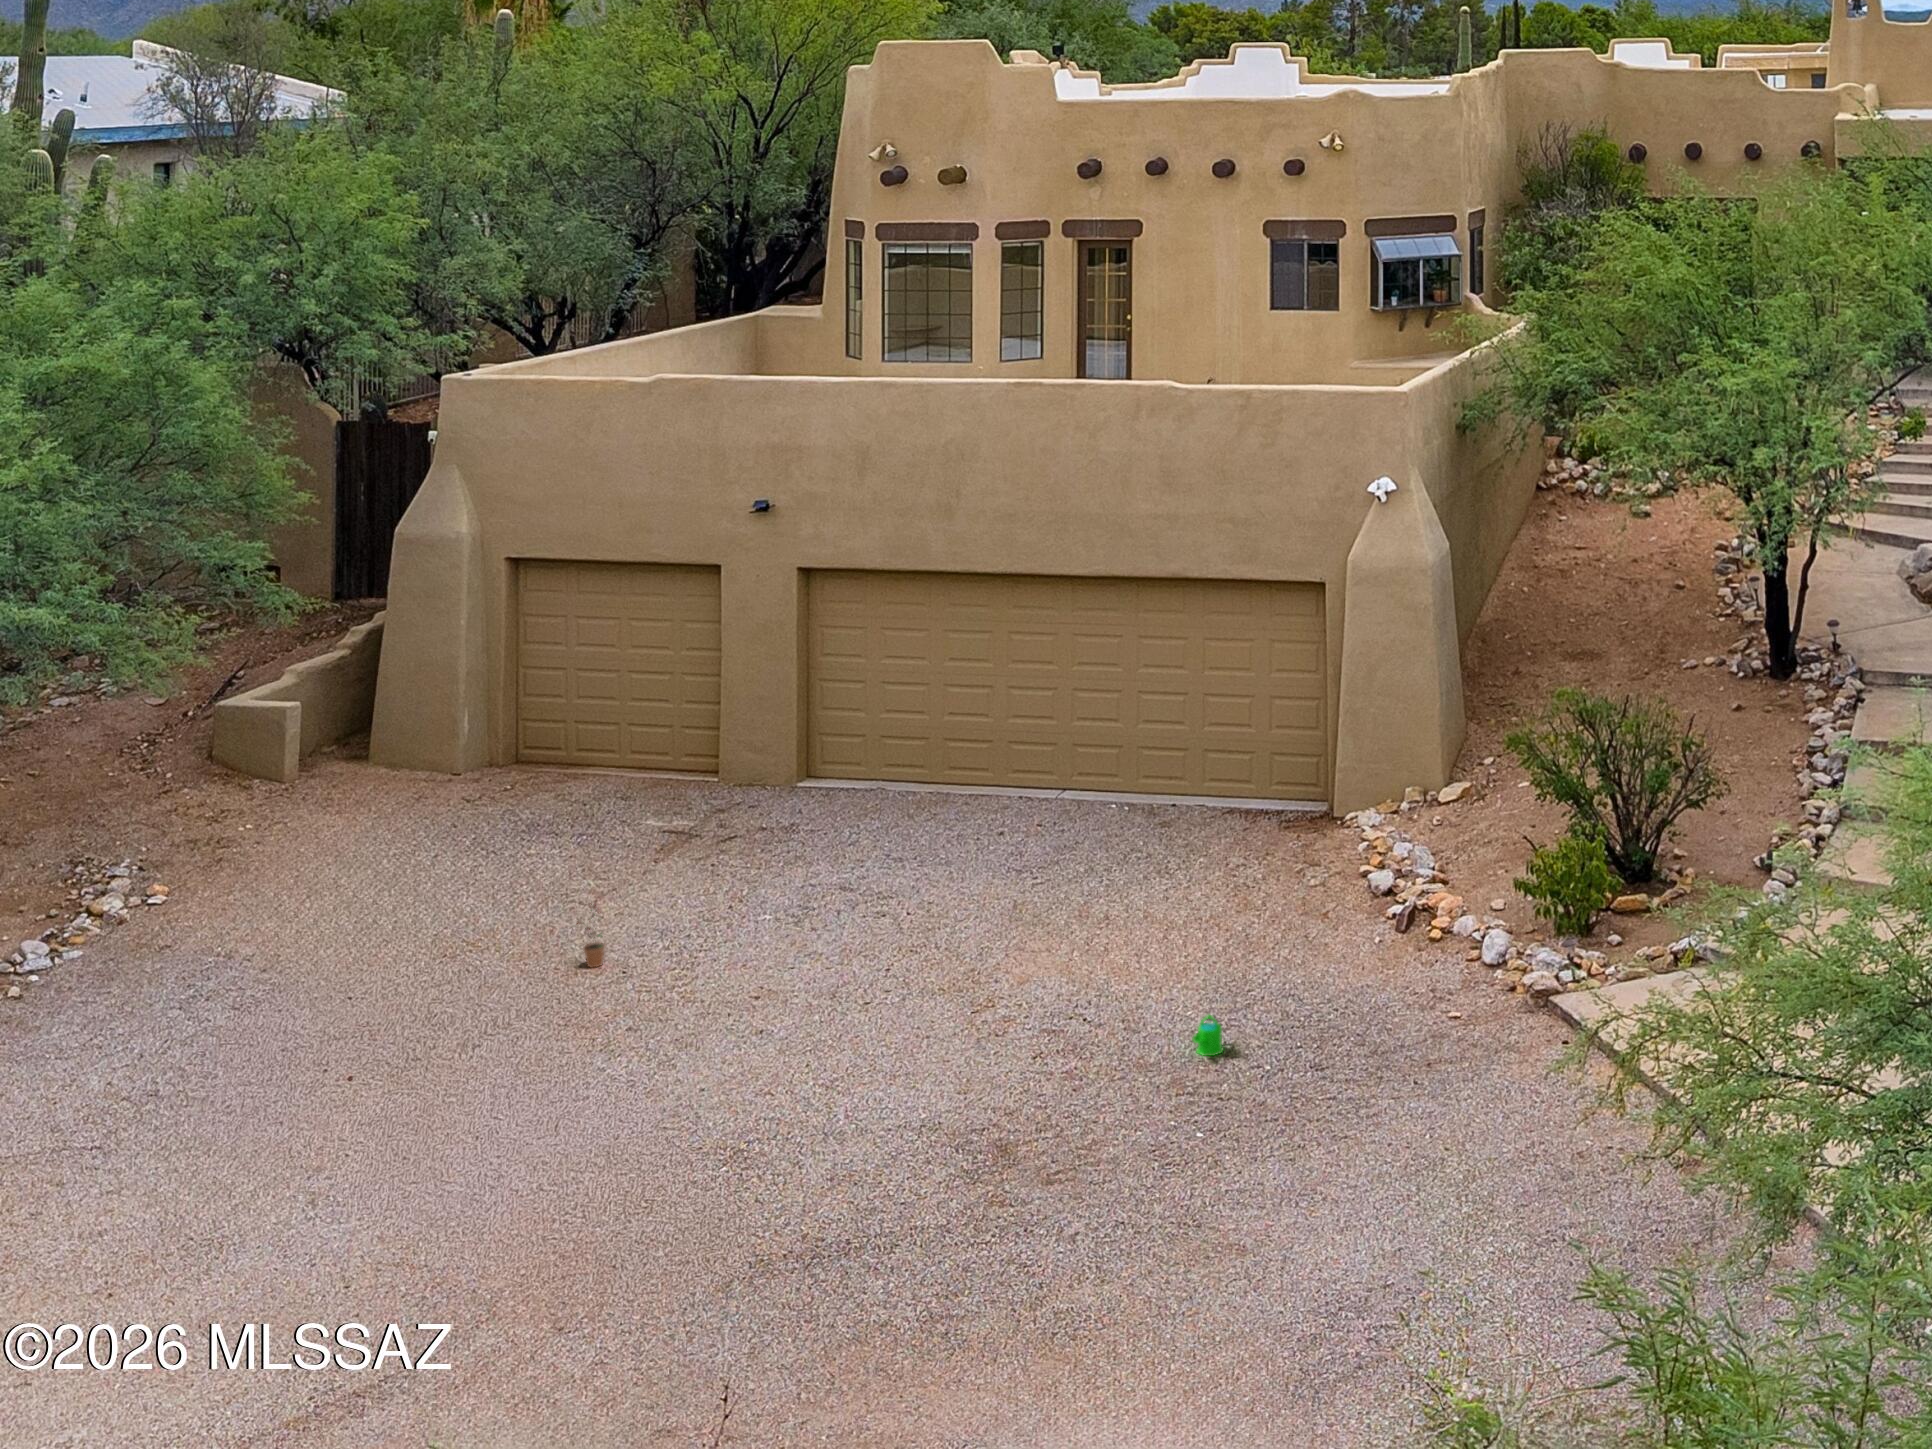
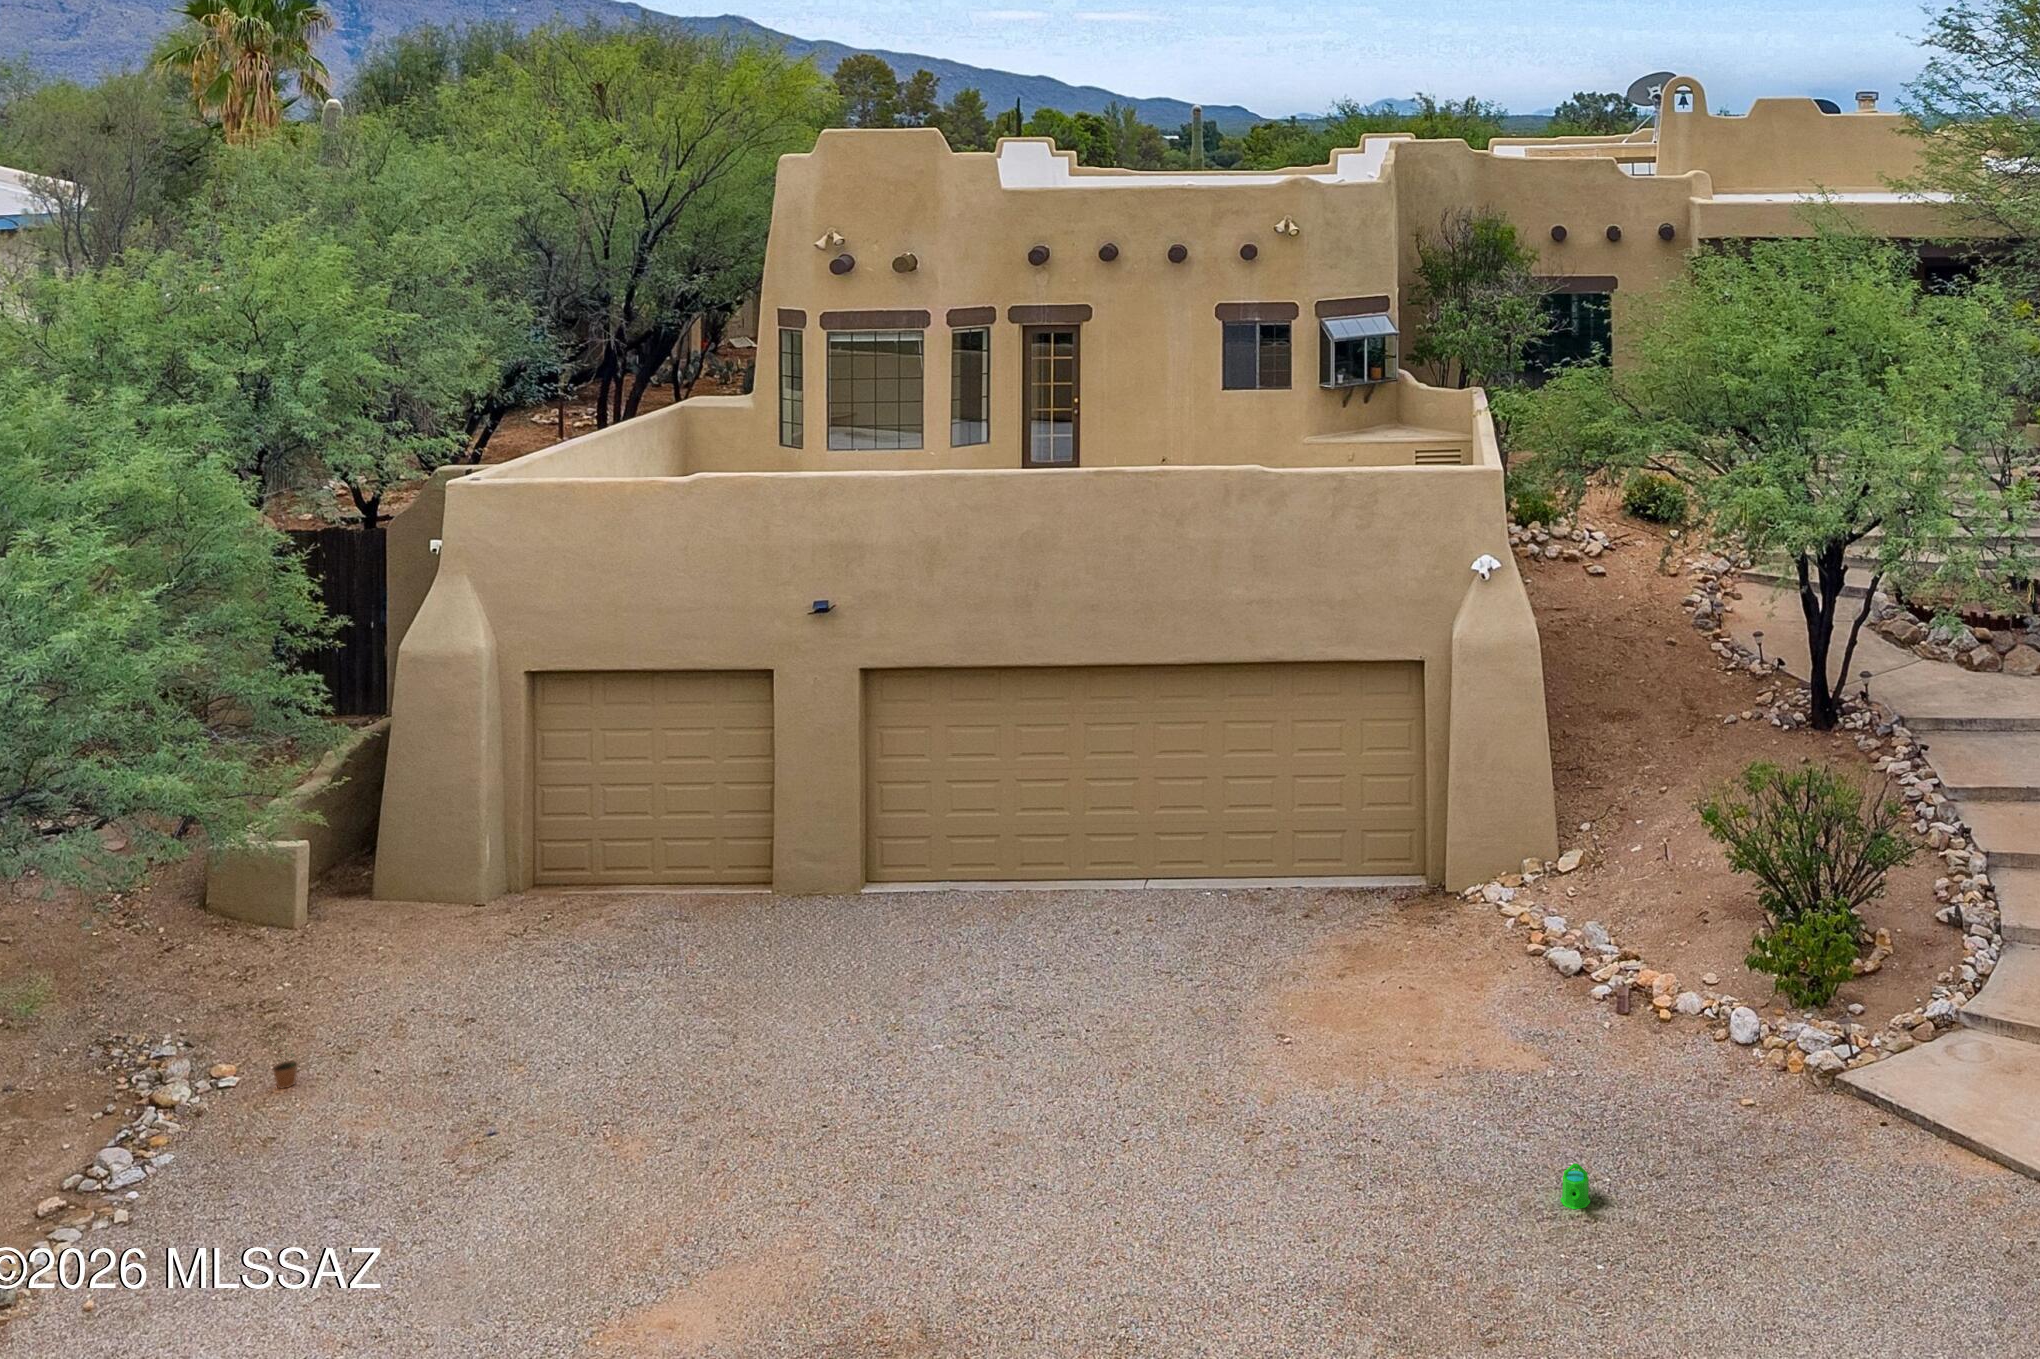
potted plant: present [577,903,606,968] -> present [268,1023,298,1089]

